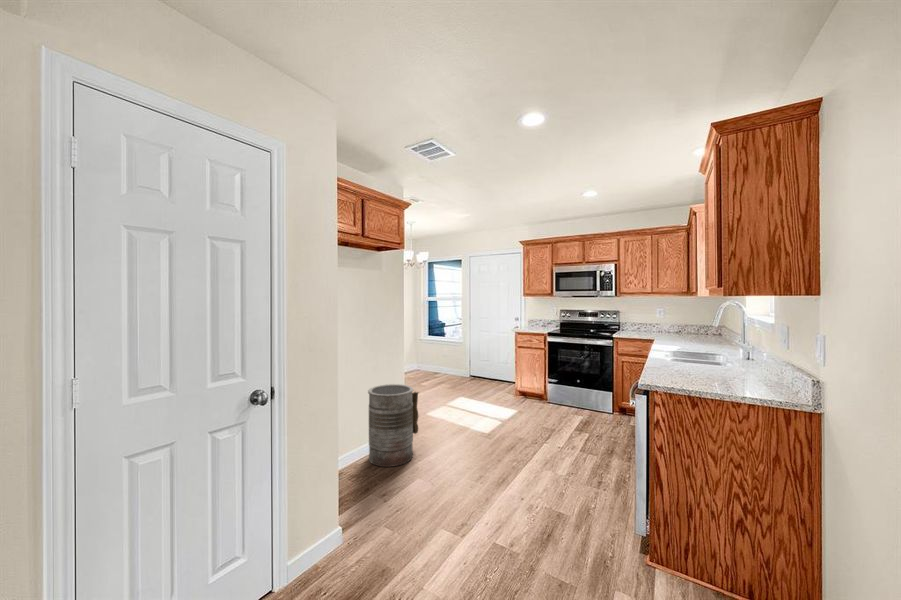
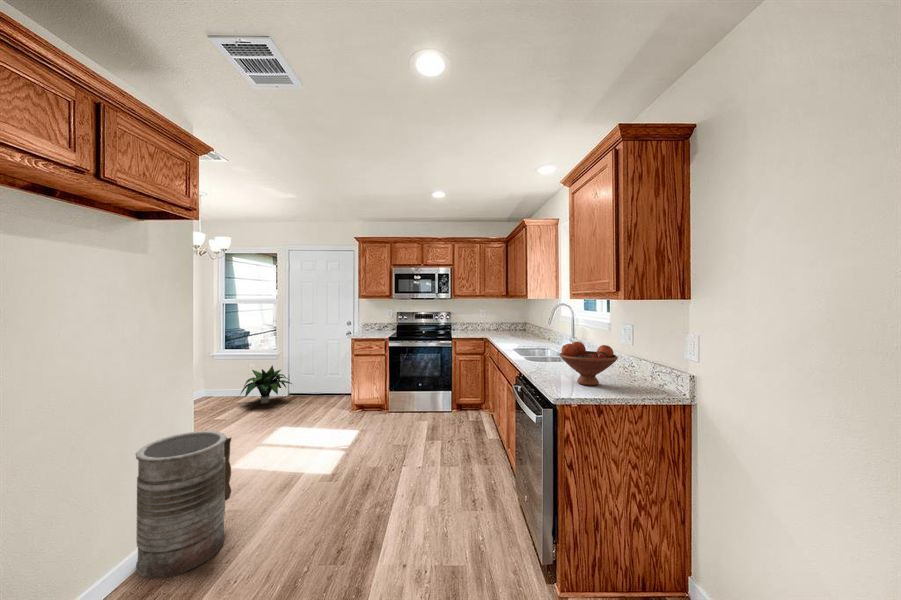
fruit bowl: none [666,338,733,382] -> present [559,342,618,386]
potted plant: none [437,351,474,381] -> present [241,366,292,404]

